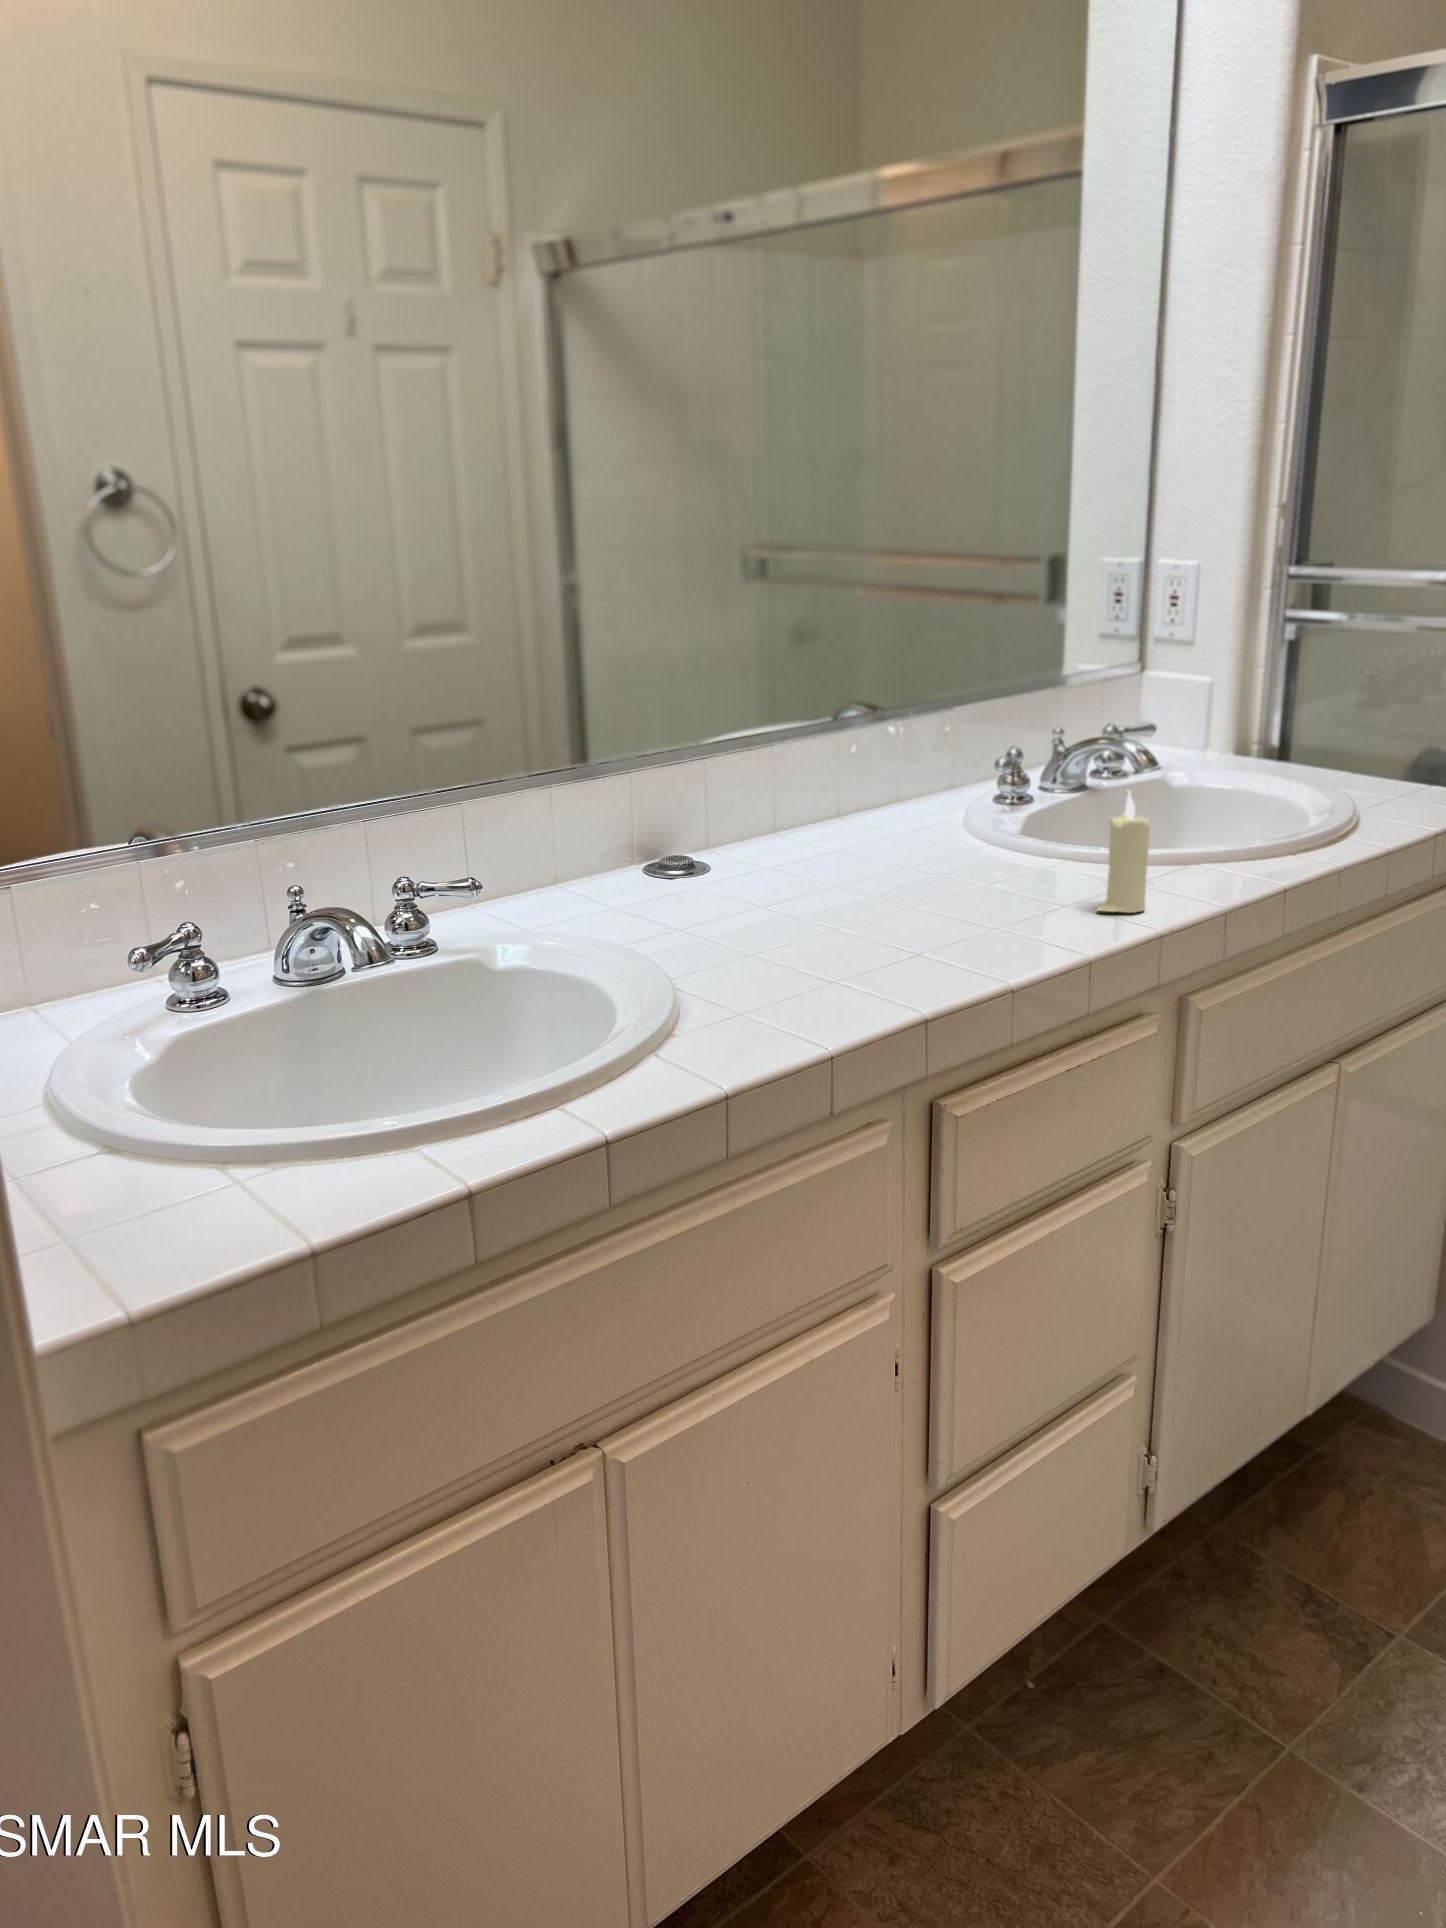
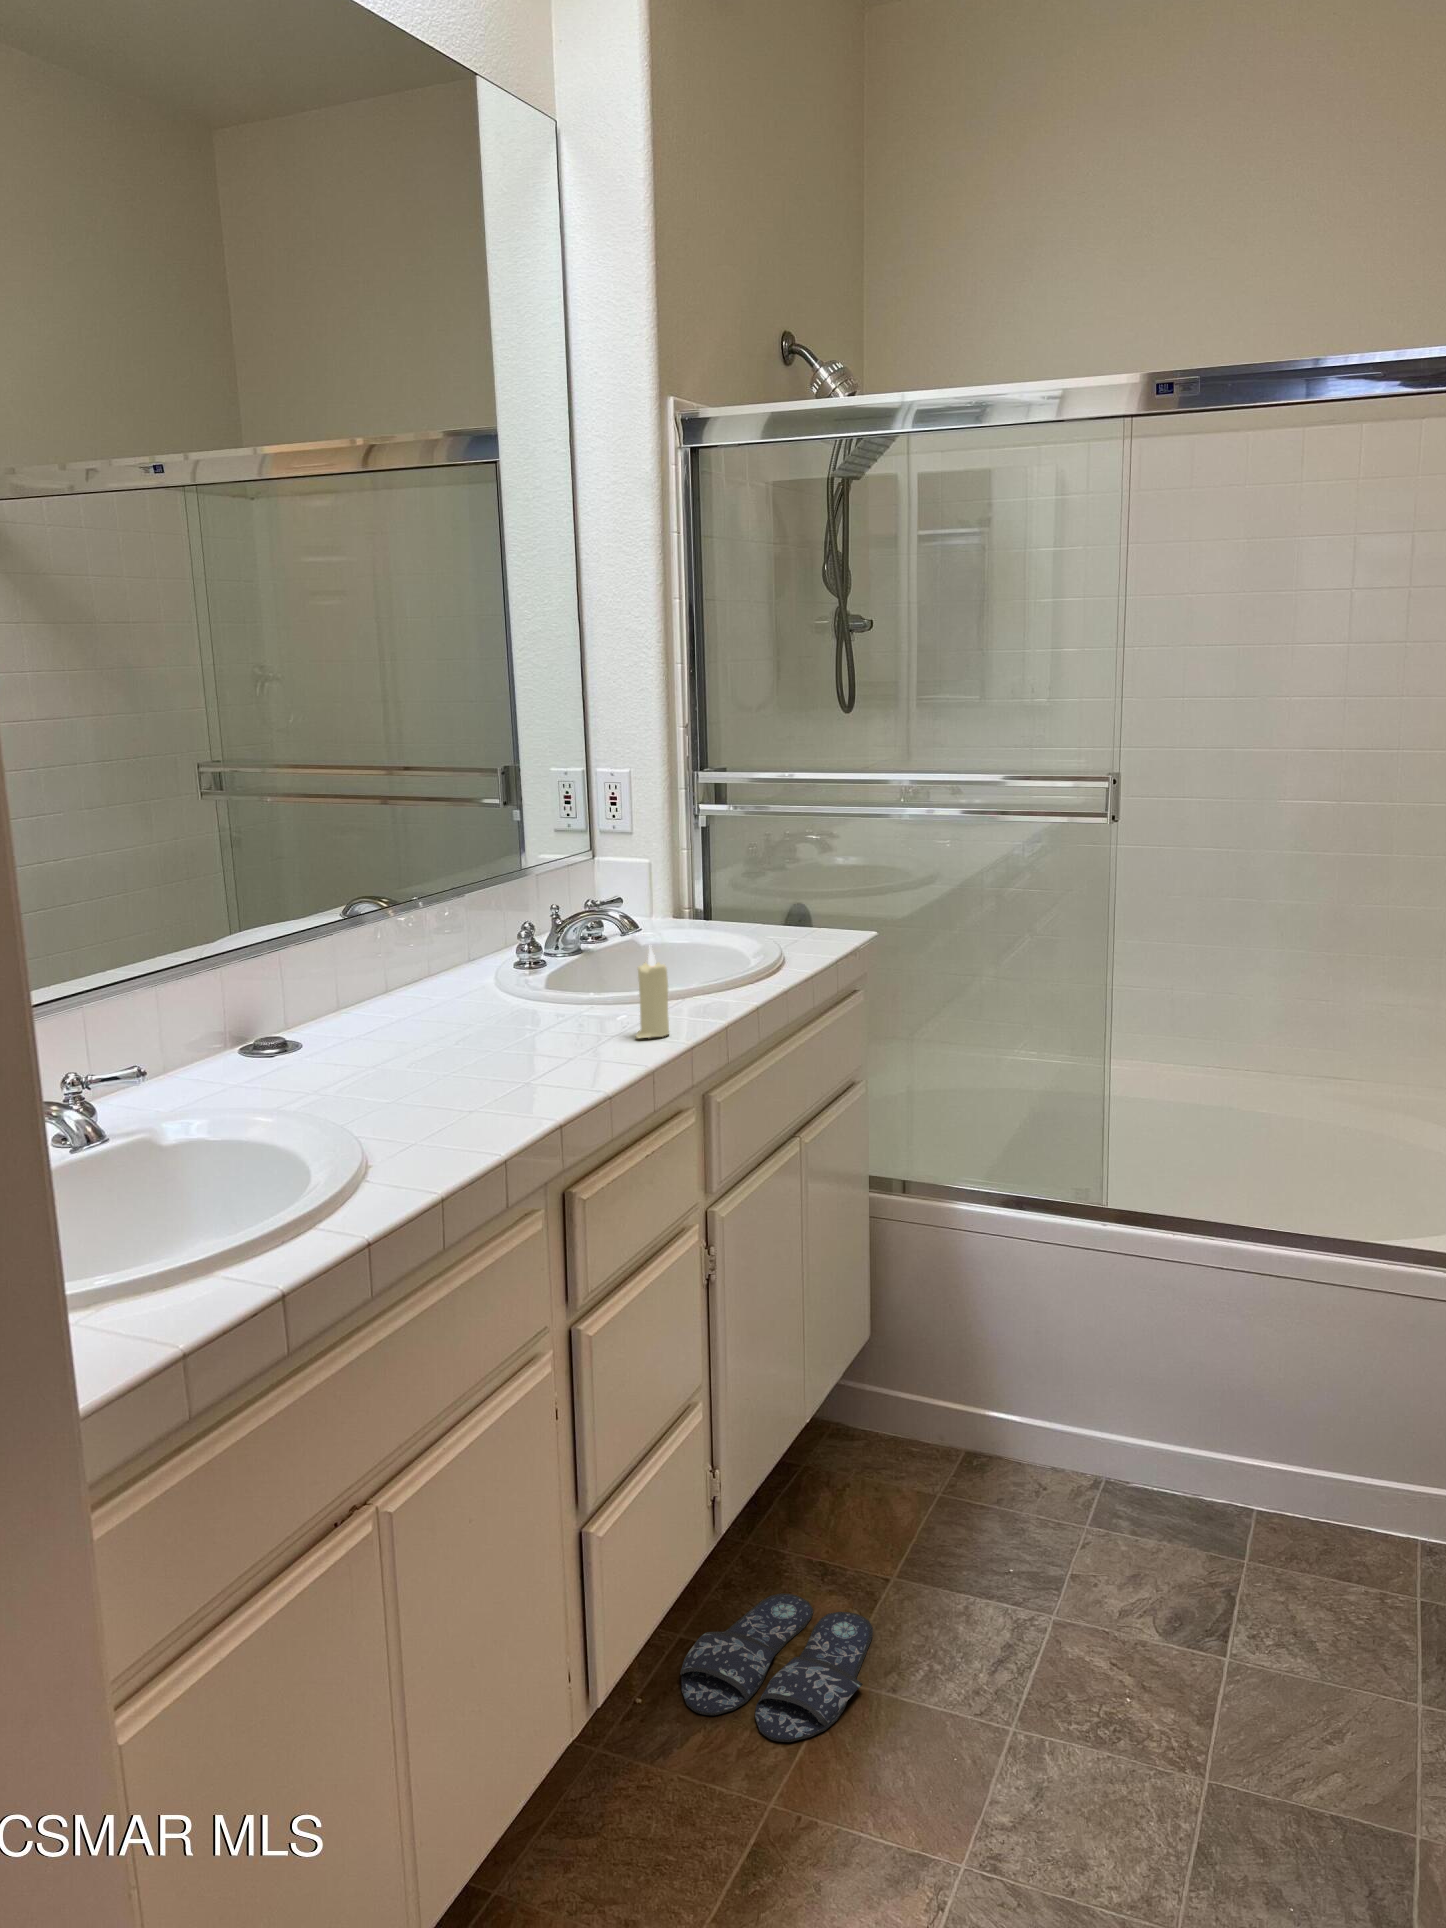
slippers: none [1077,1609,1345,1811] -> present [680,1594,873,1742]

